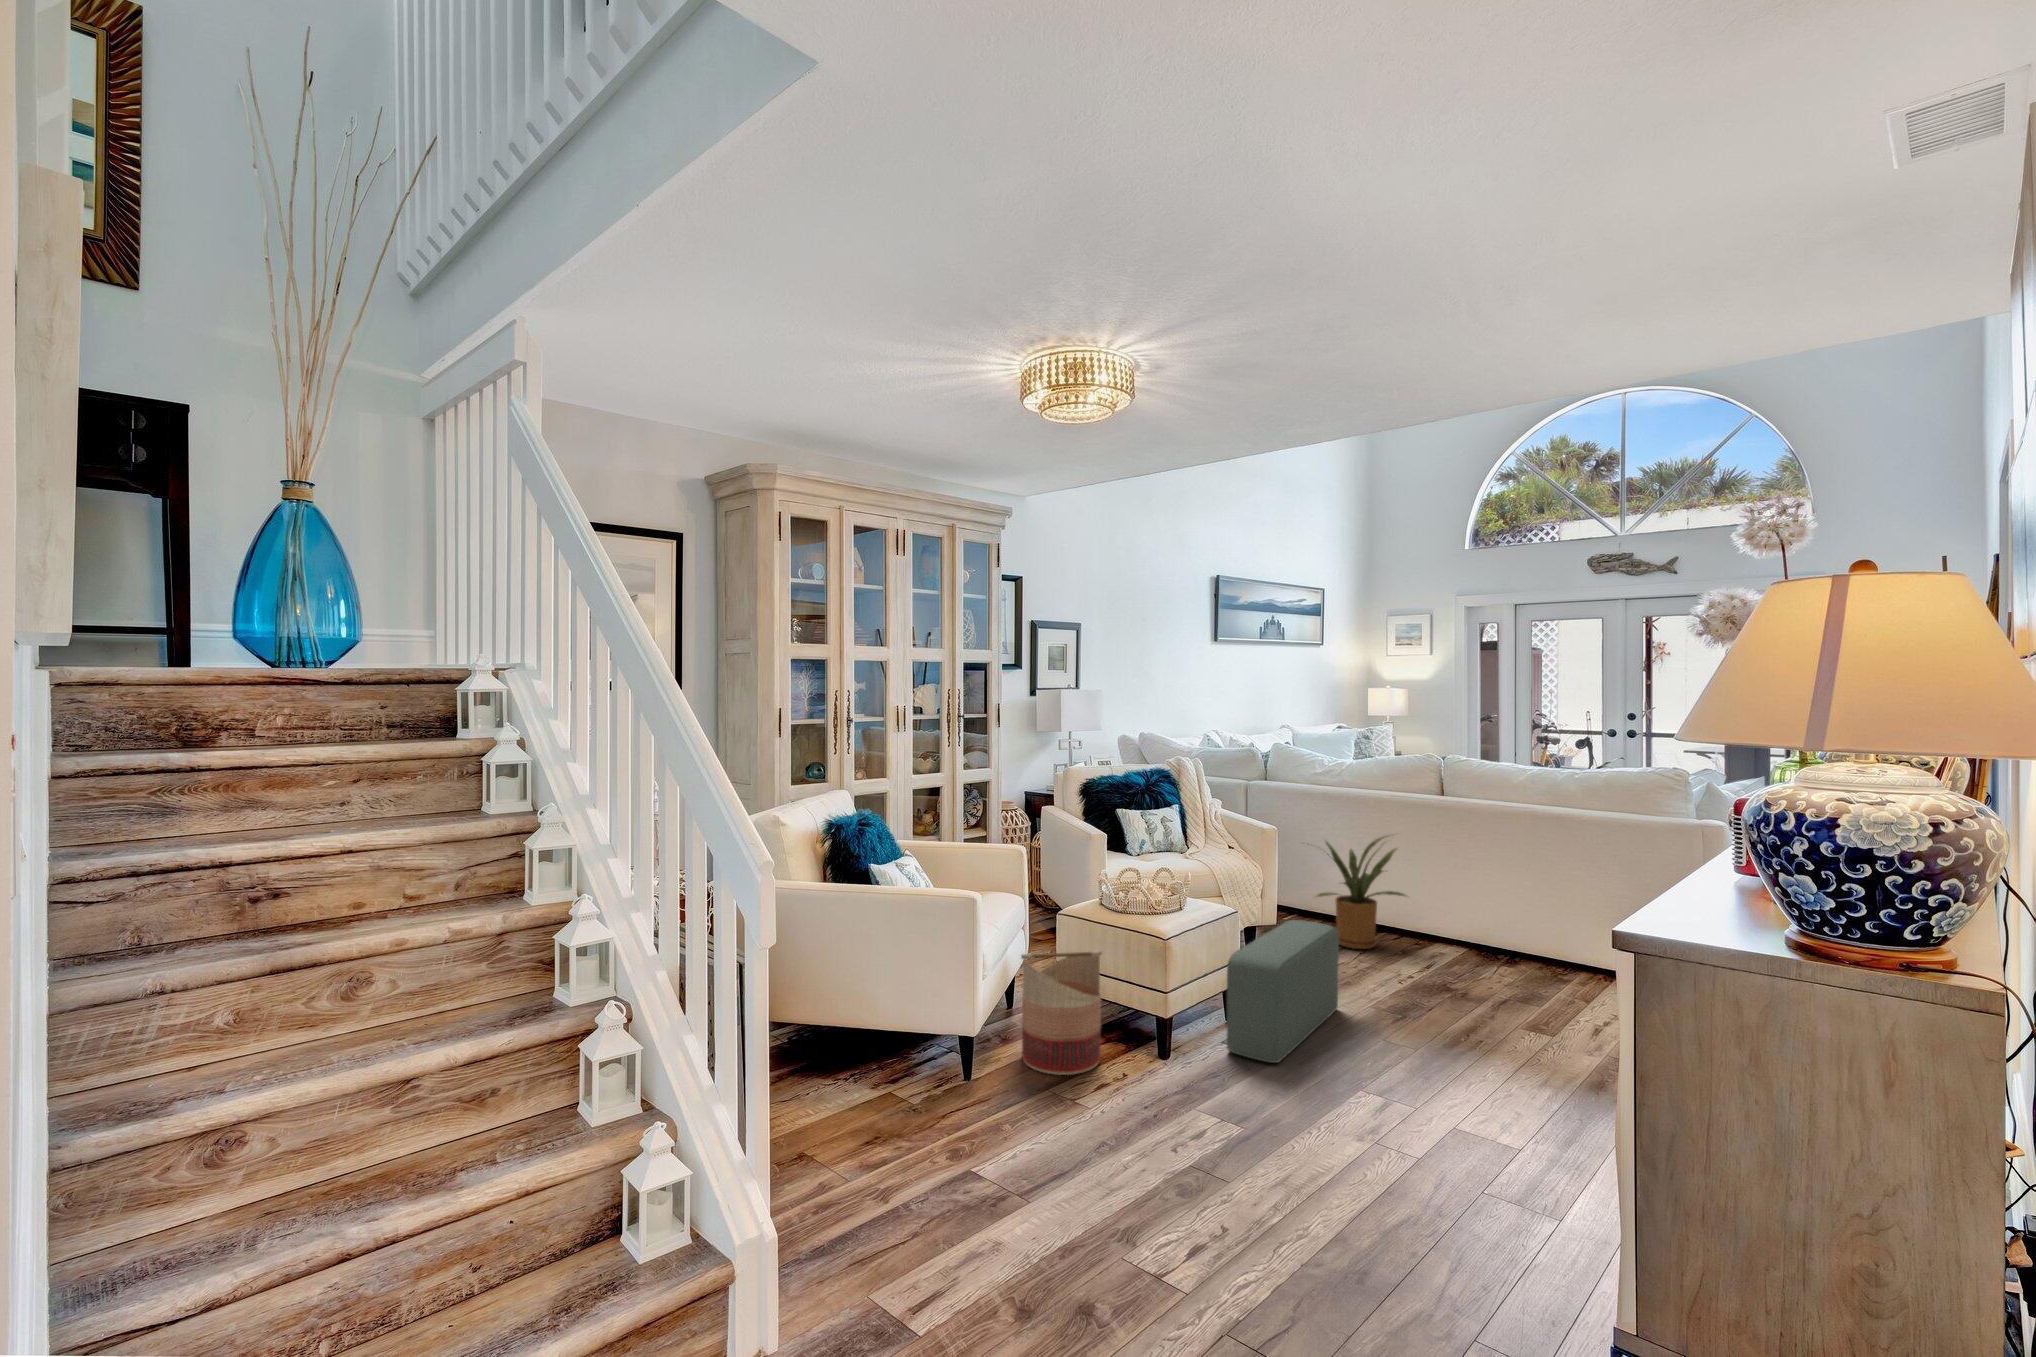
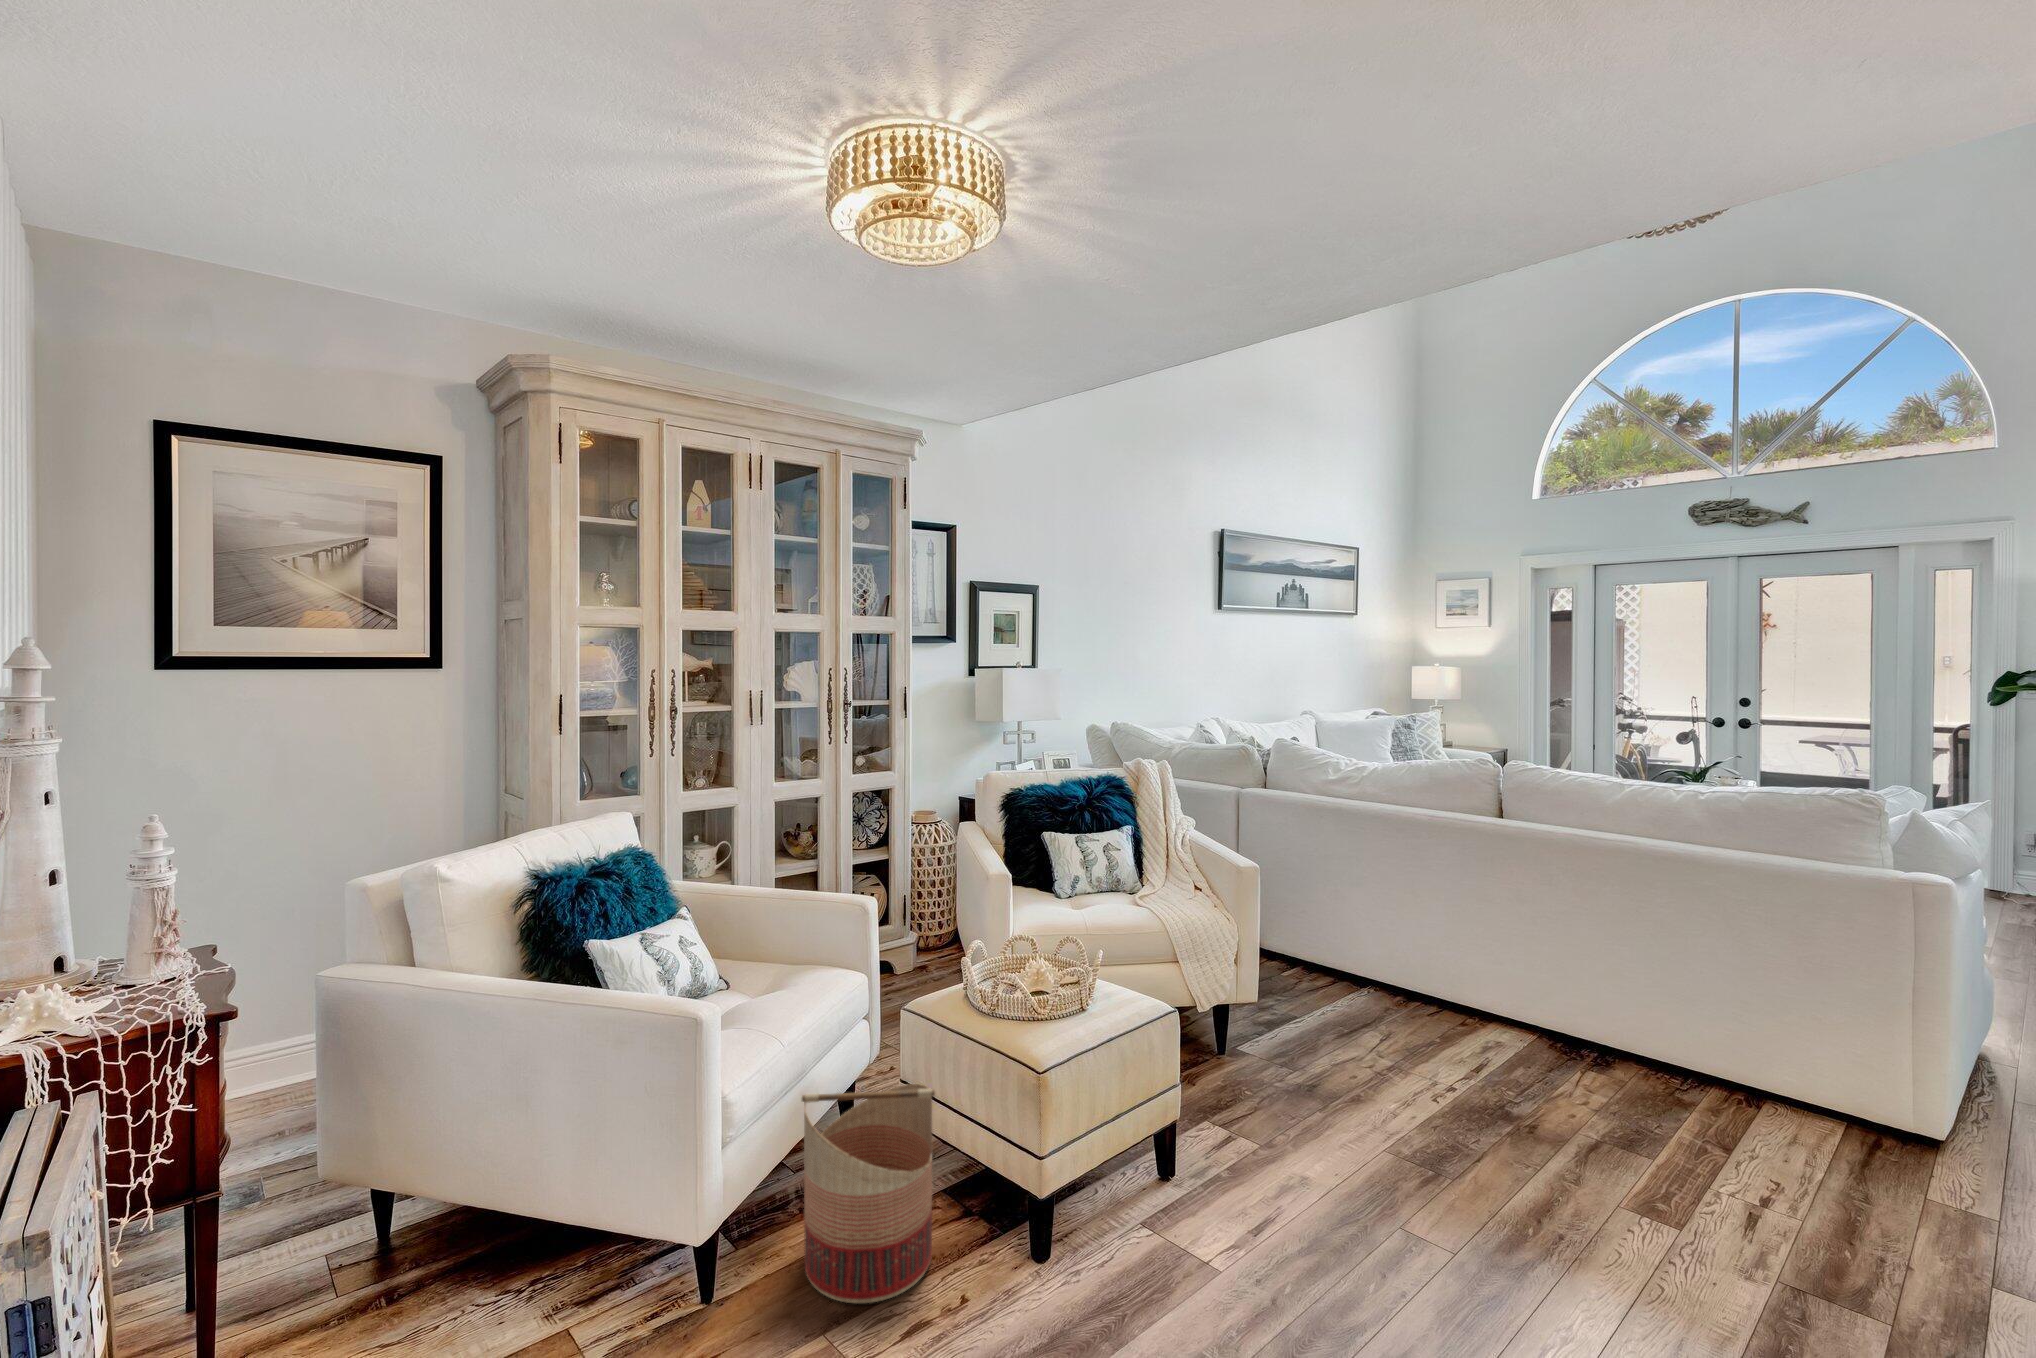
house plant: present [1317,835,1406,949] -> none [1295,870,1456,1031]
pouf: present [1227,920,1339,1063] -> none [1140,1014,1337,1287]

